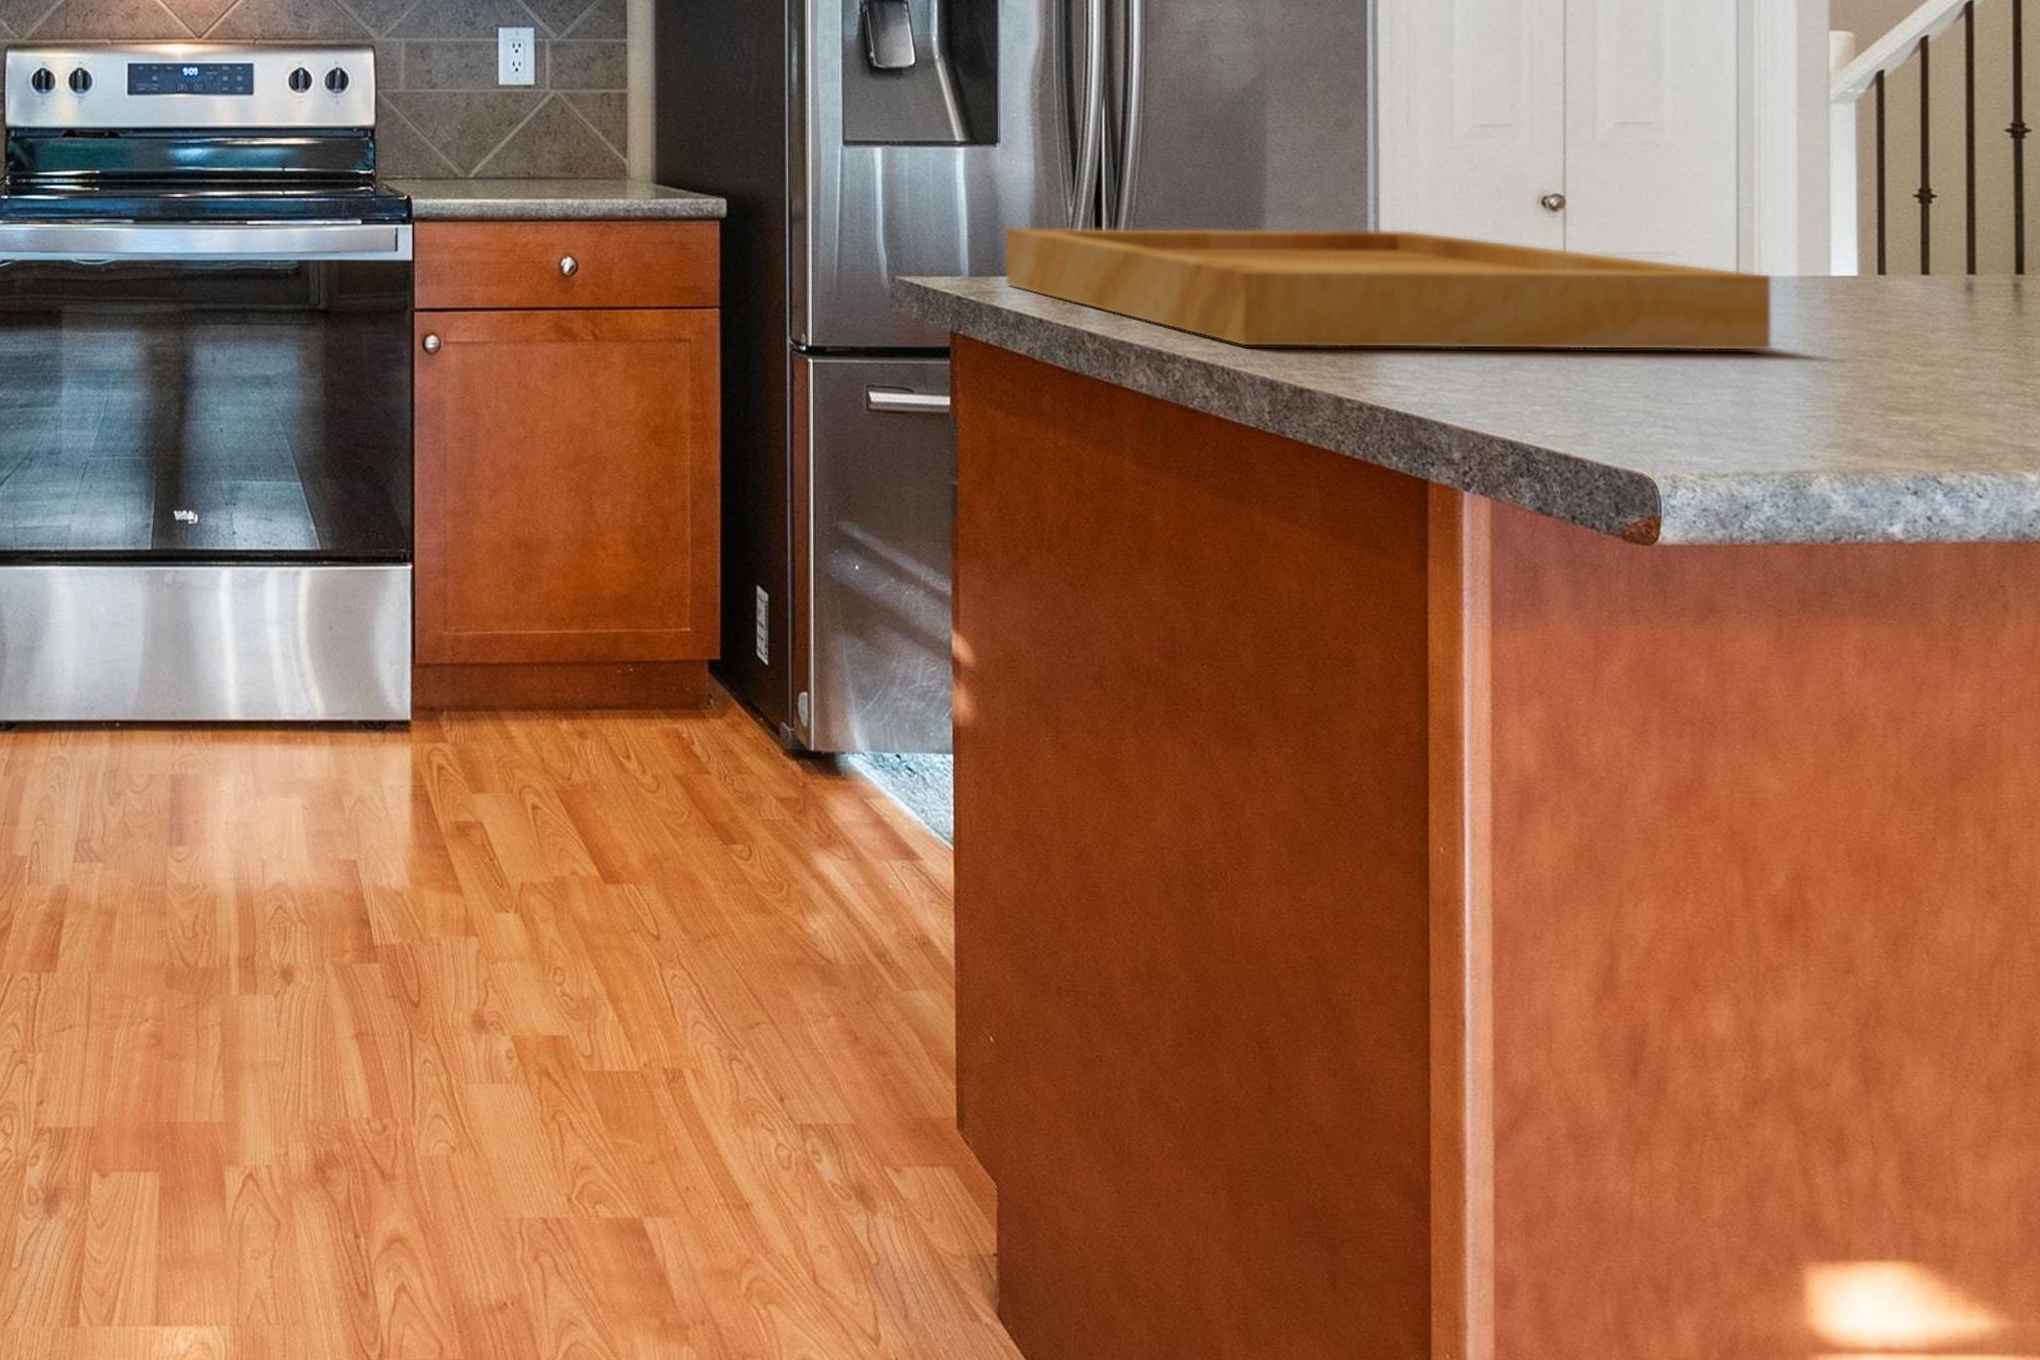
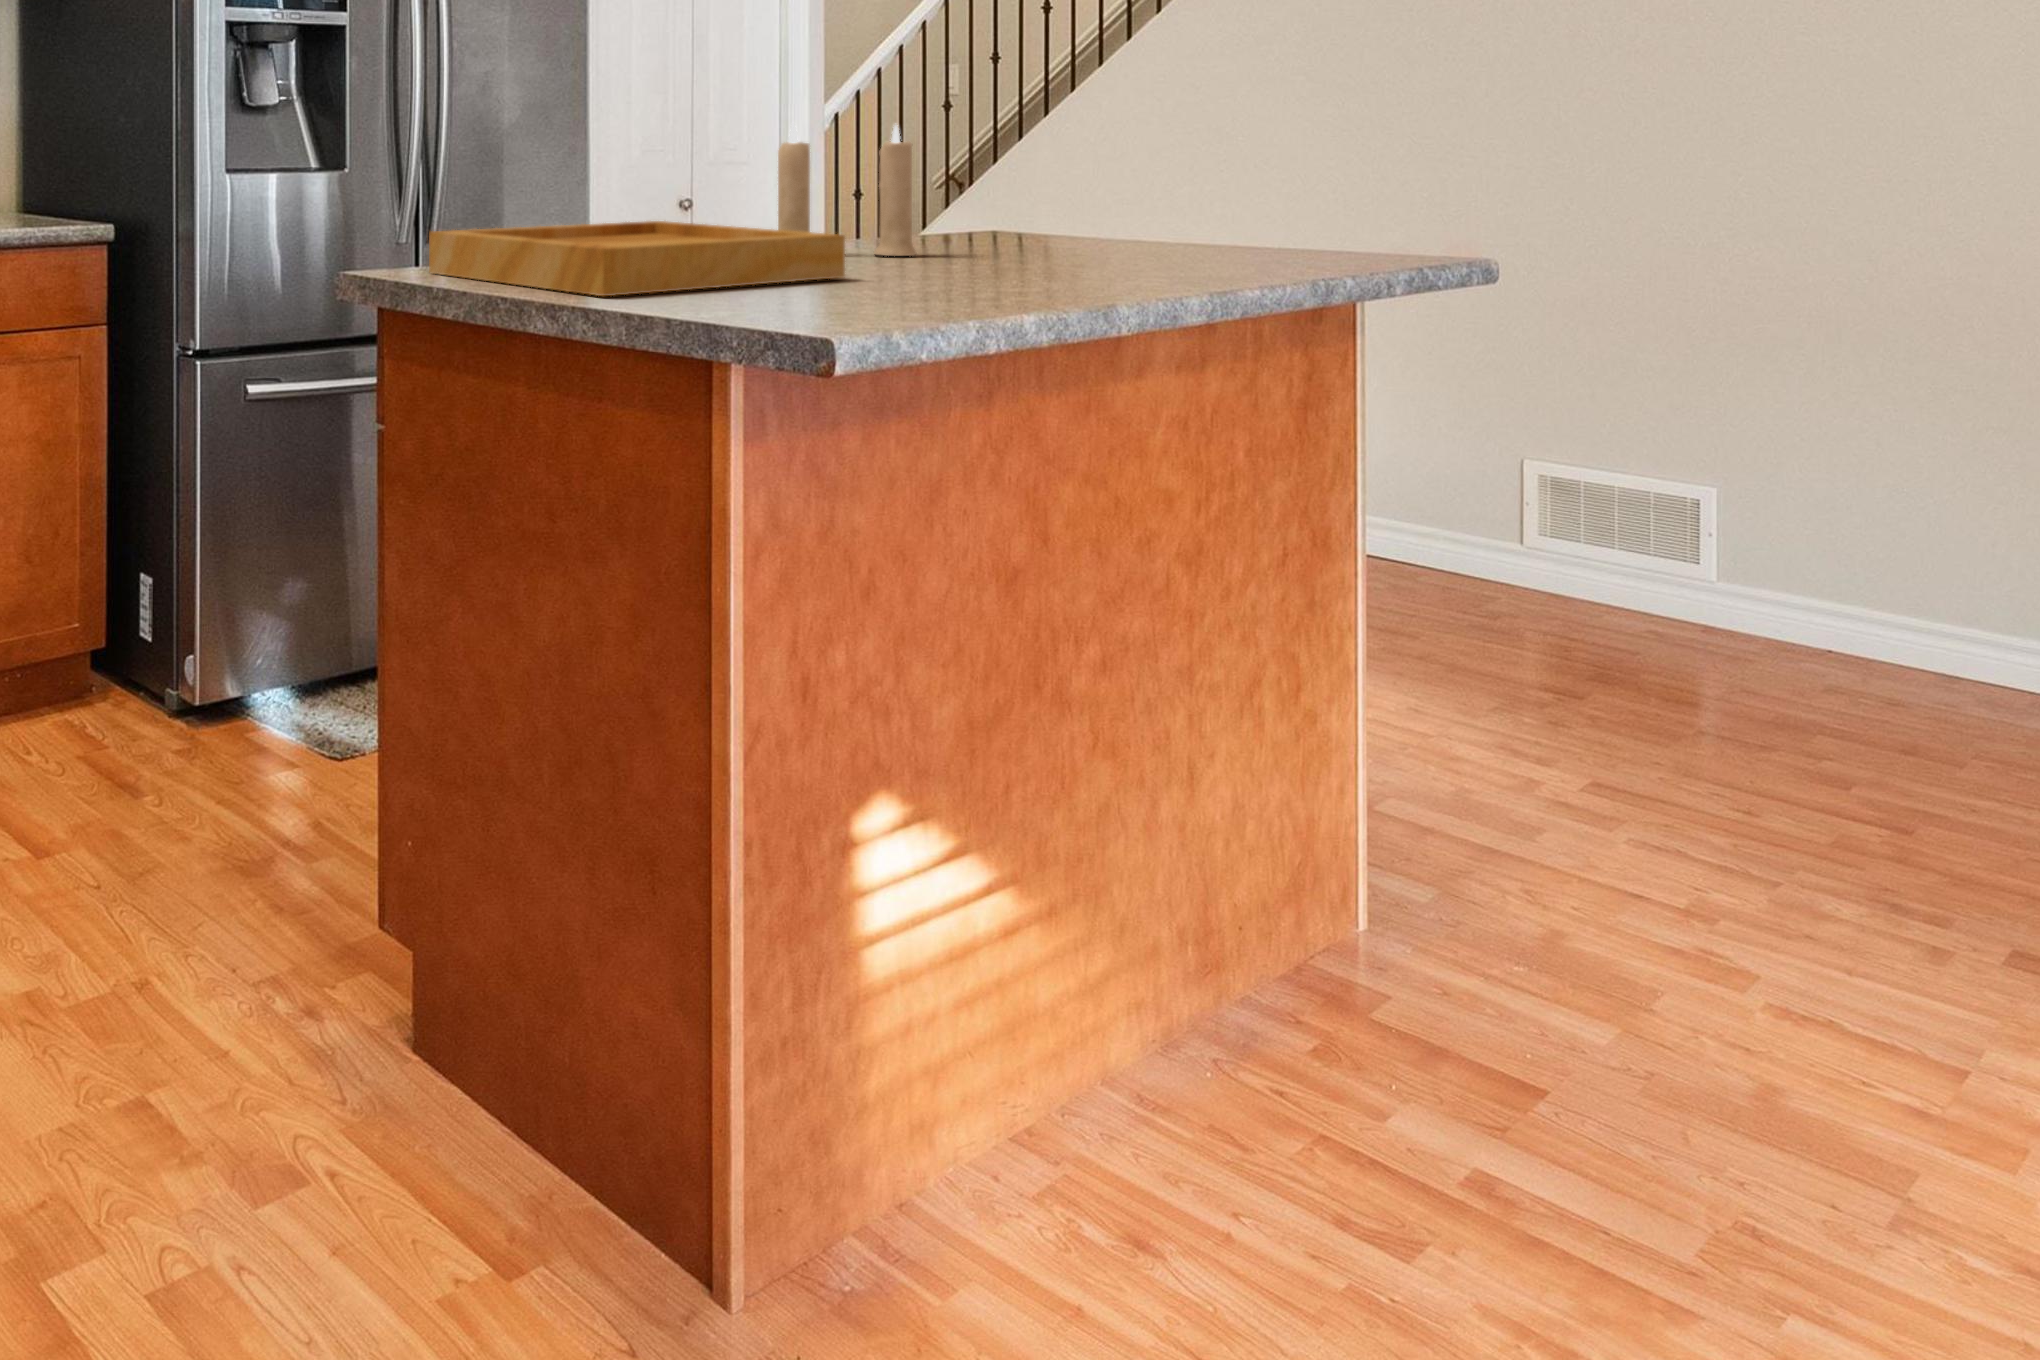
candle: none [1637,84,1971,317] -> present [778,125,916,256]

